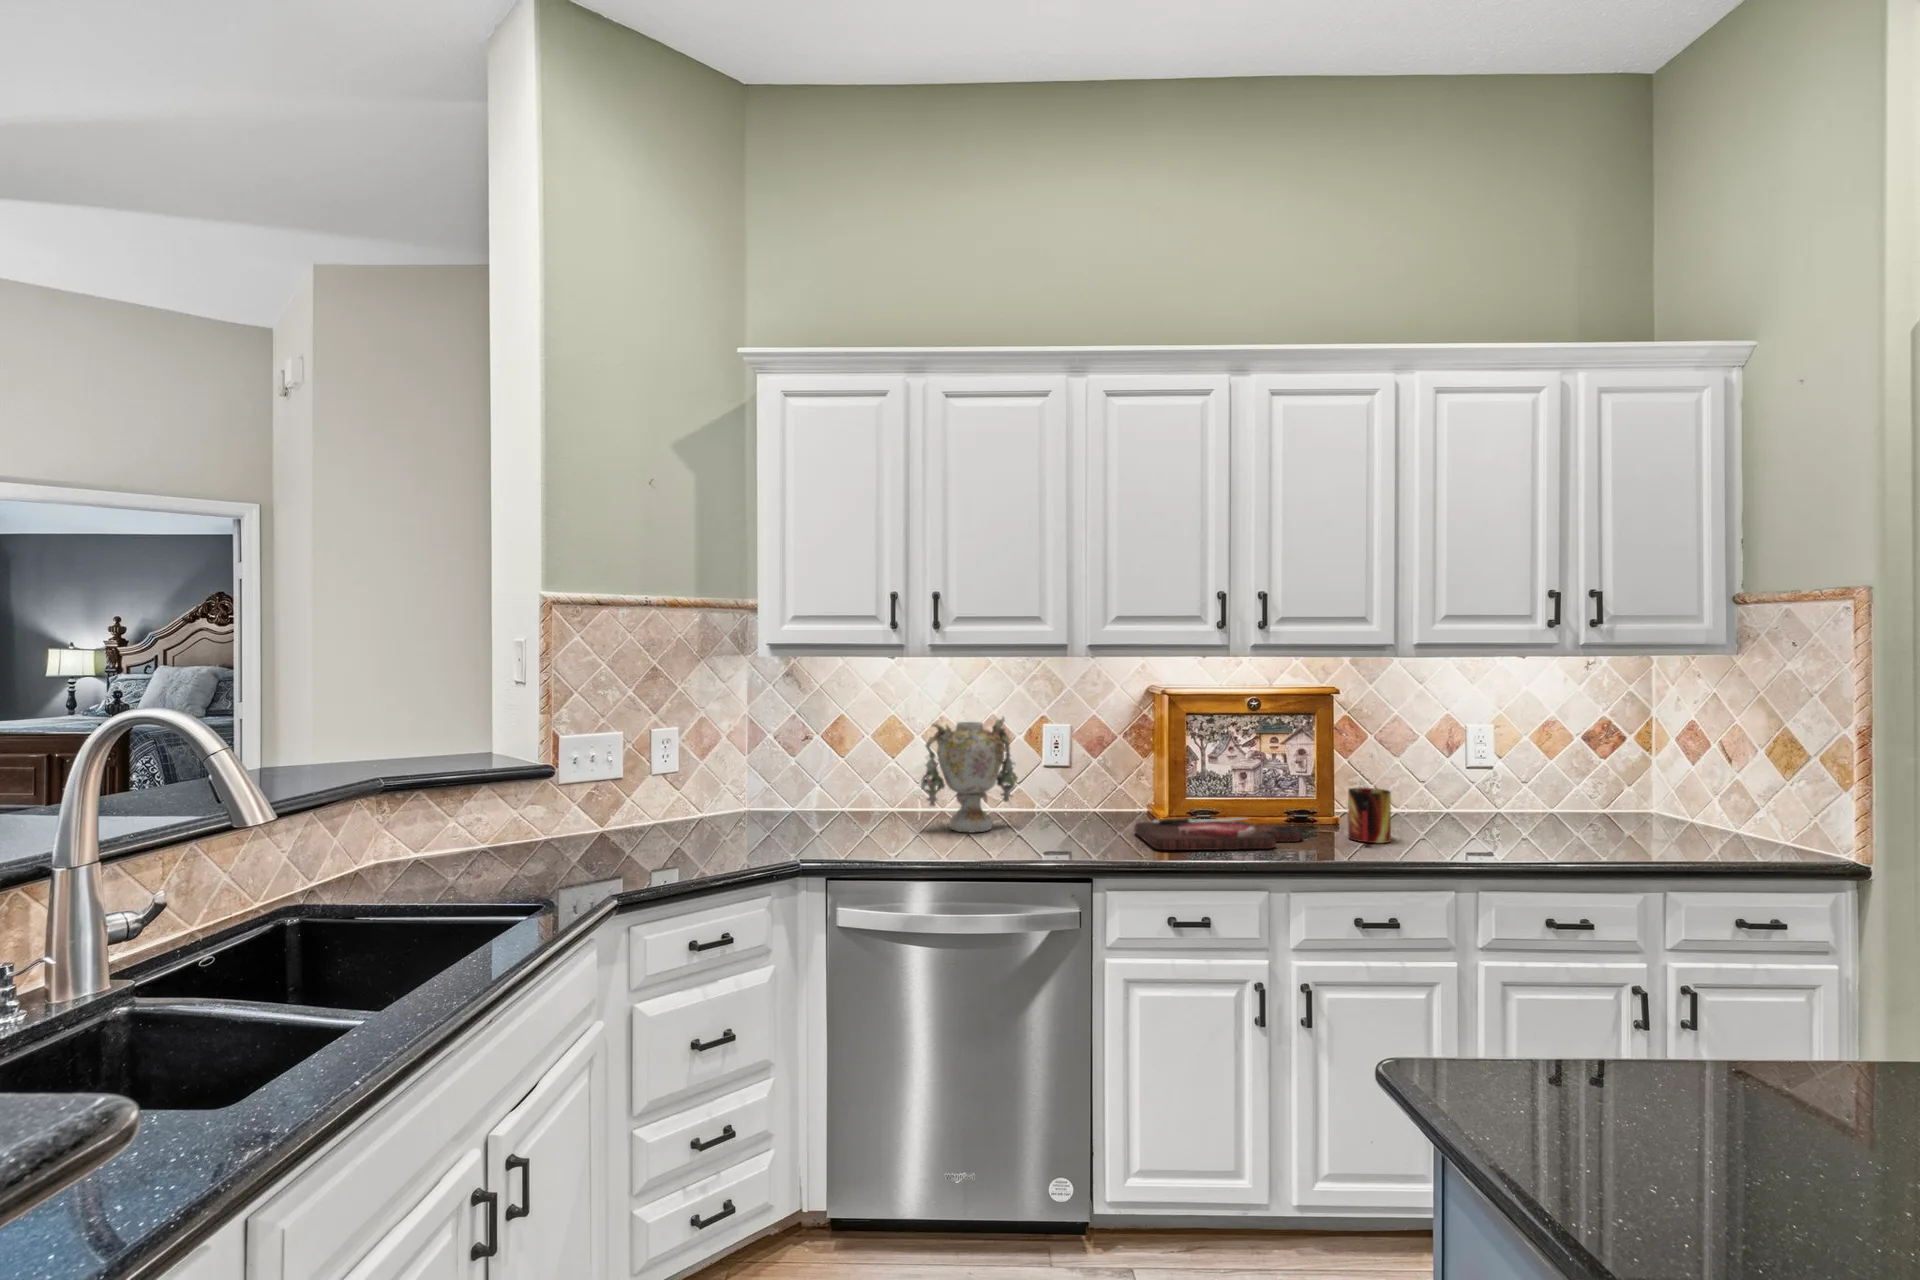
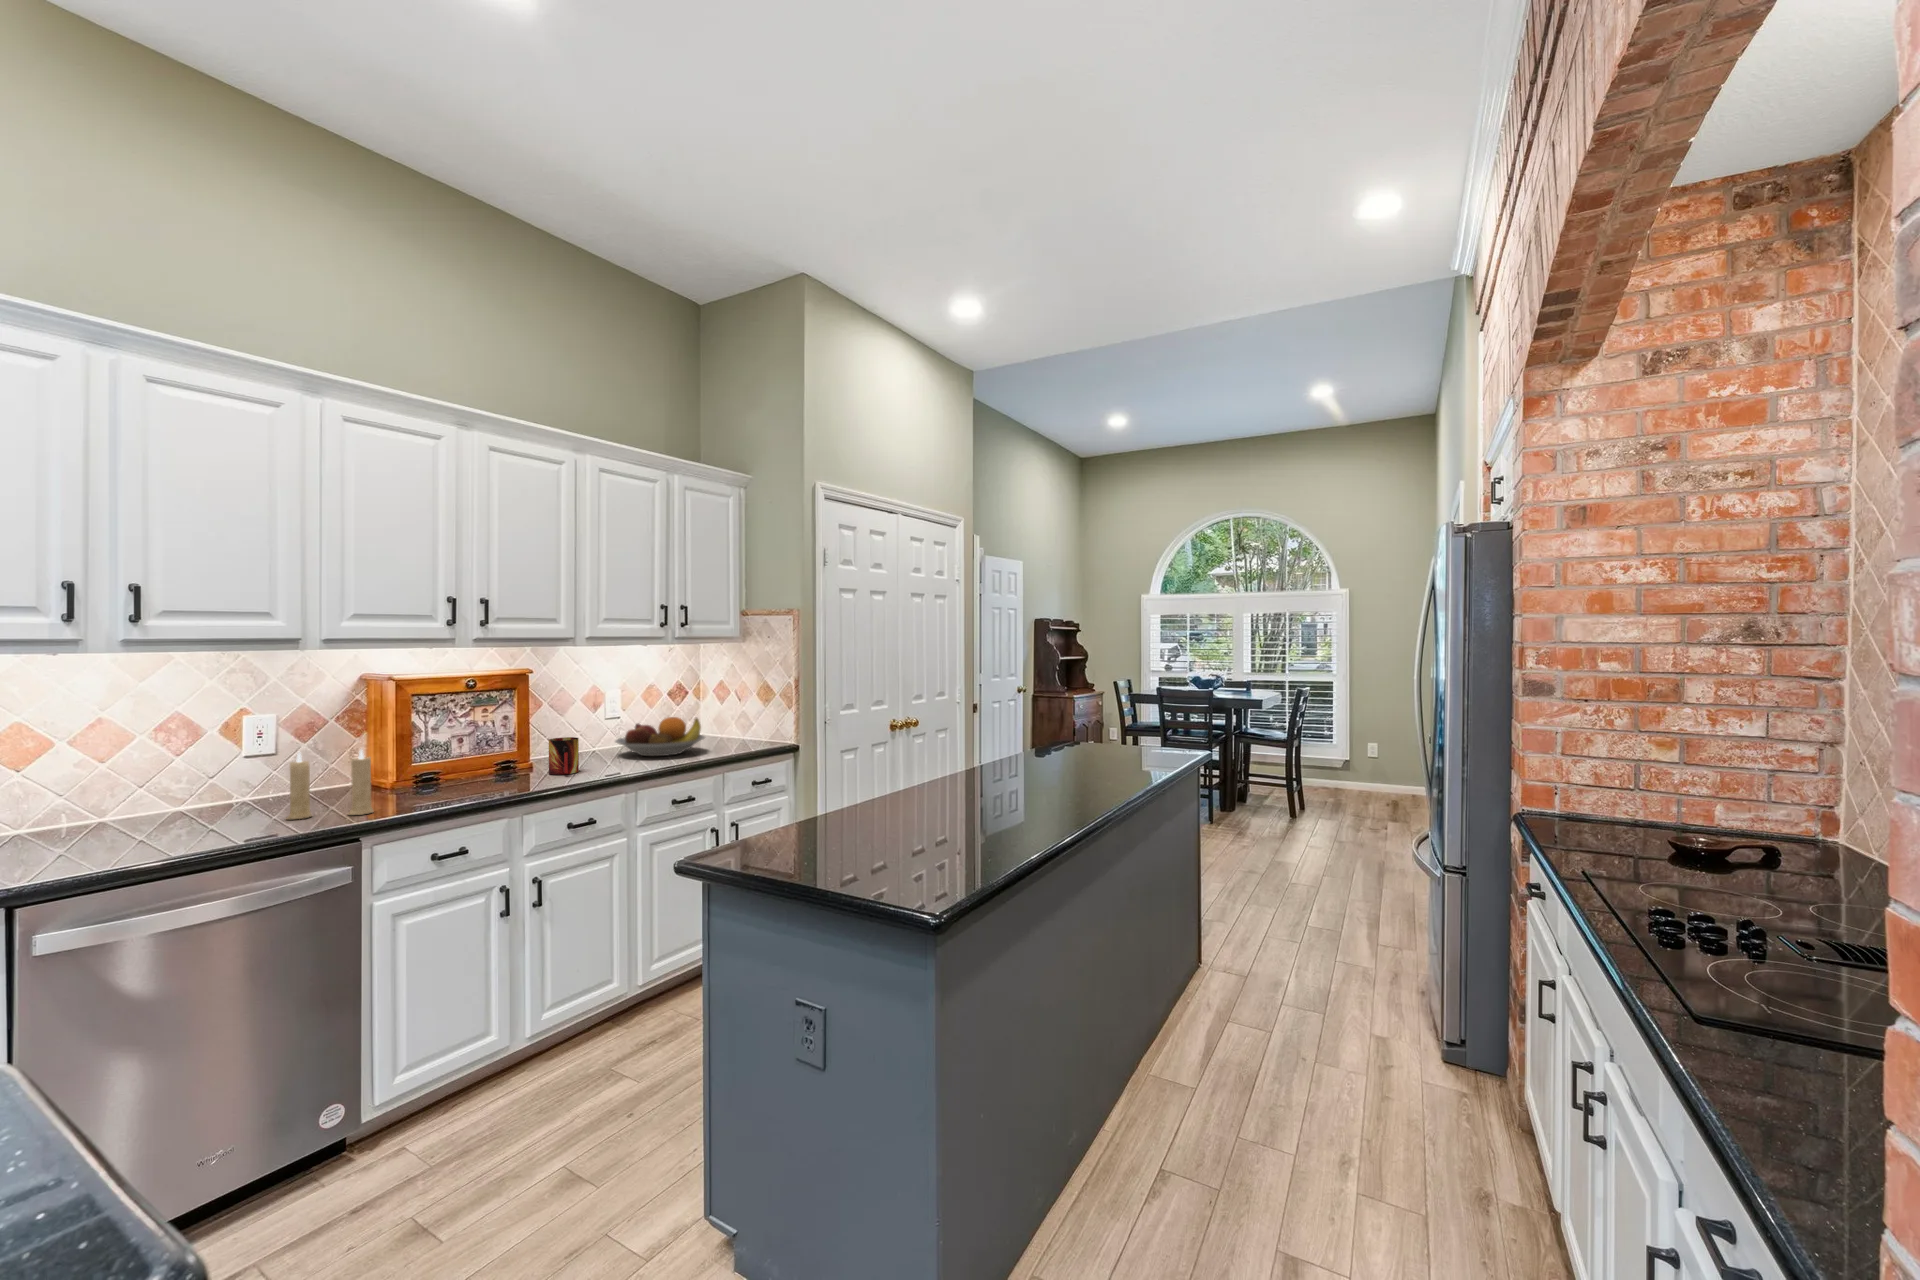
vase: present [921,717,1018,832] -> none [110,709,236,831]
candle: none [1039,766,1114,851] -> present [287,750,373,819]
fruit bowl: none [1467,776,1634,840] -> present [615,717,705,756]
cutting board: present [1134,818,1303,850] -> none [374,770,520,804]

